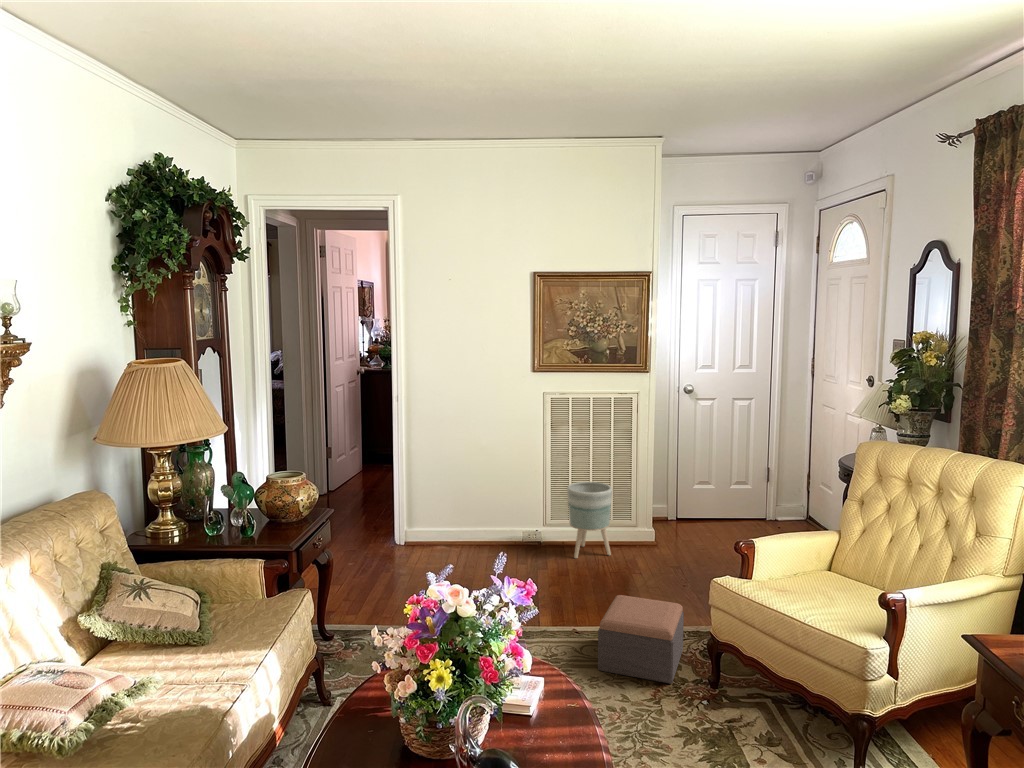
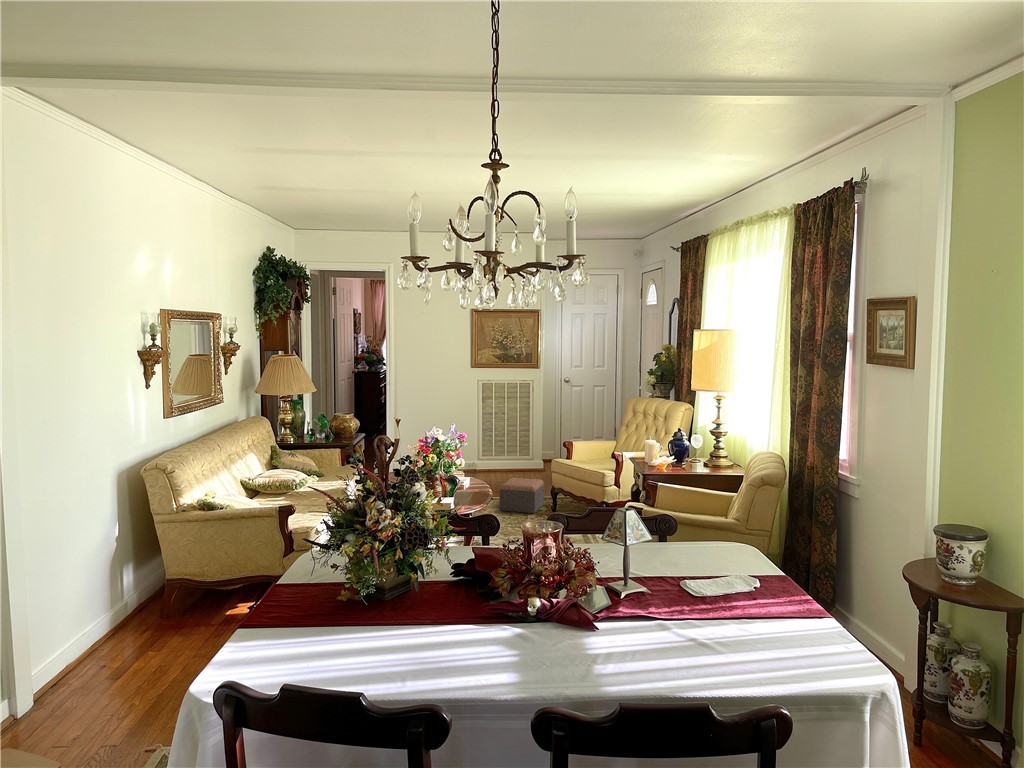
planter: present [567,482,612,558] -> none [491,433,517,476]

